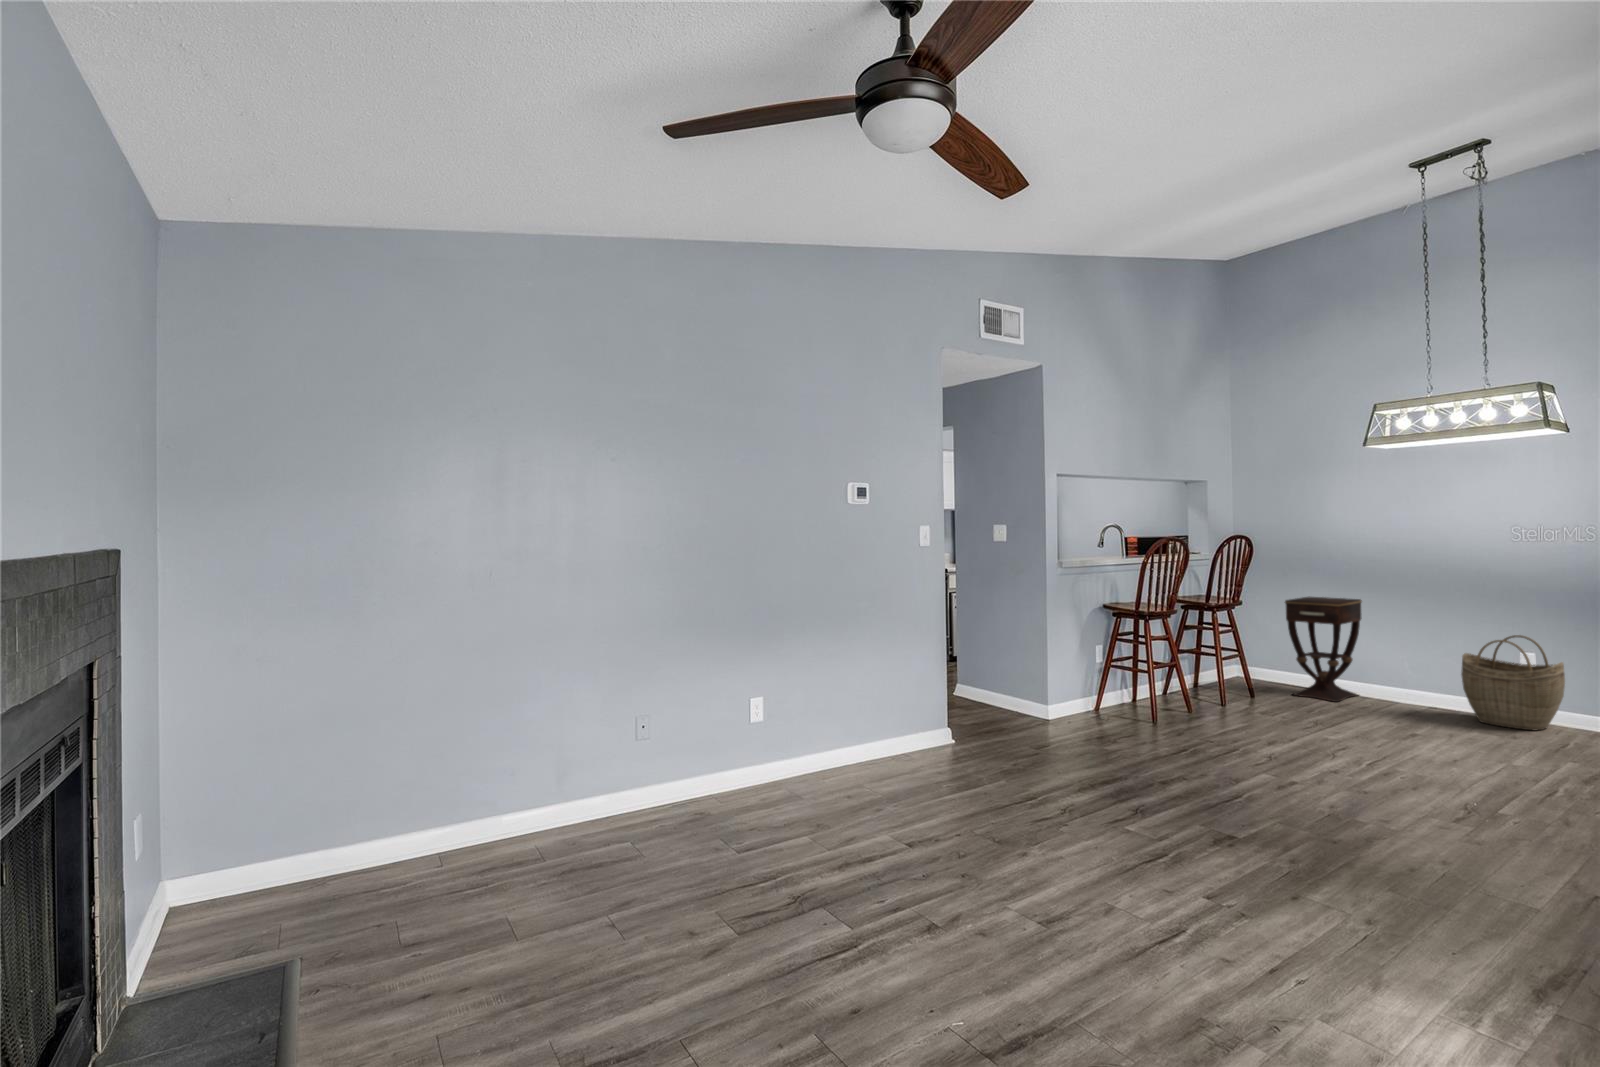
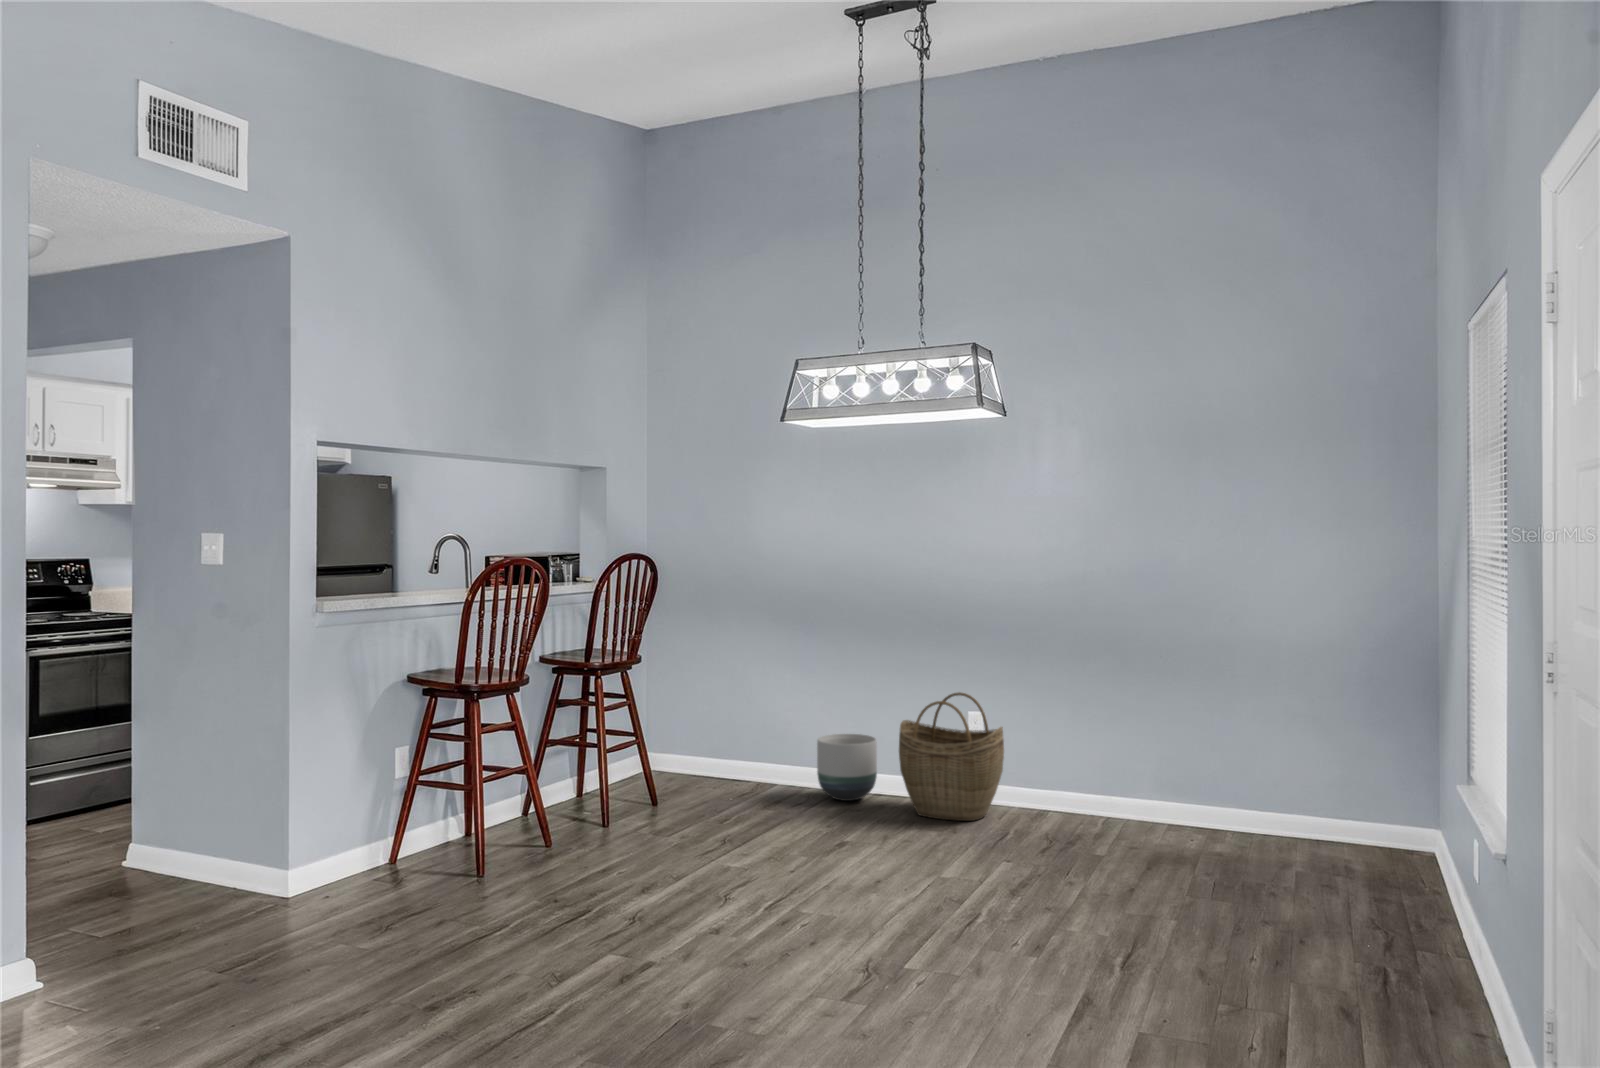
side table: present [1285,597,1362,702] -> none [696,646,794,801]
planter: none [1386,661,1439,708] -> present [817,734,877,801]

